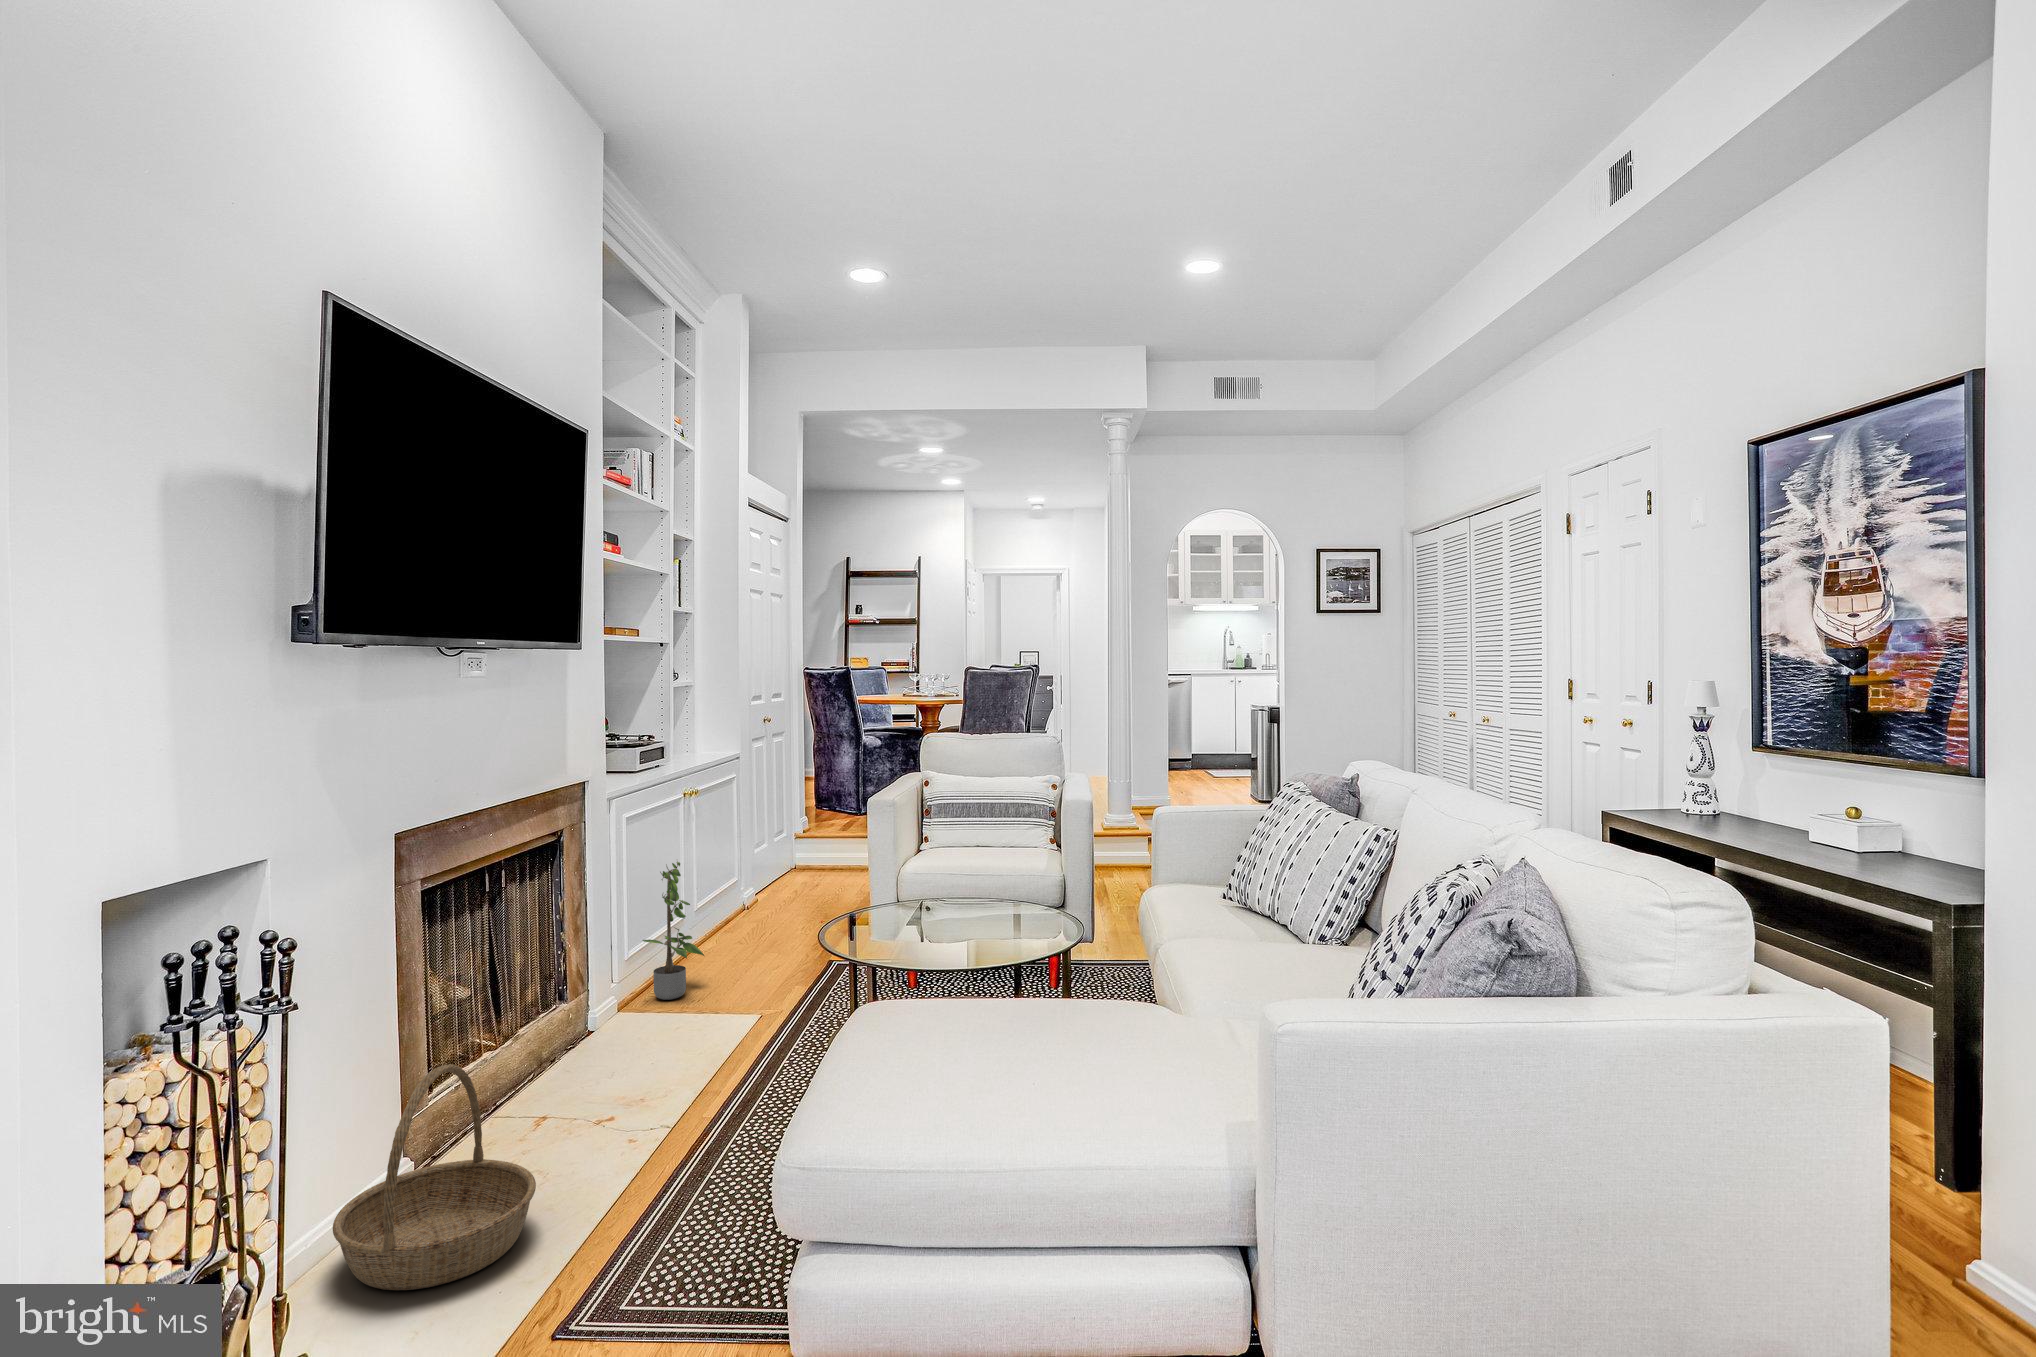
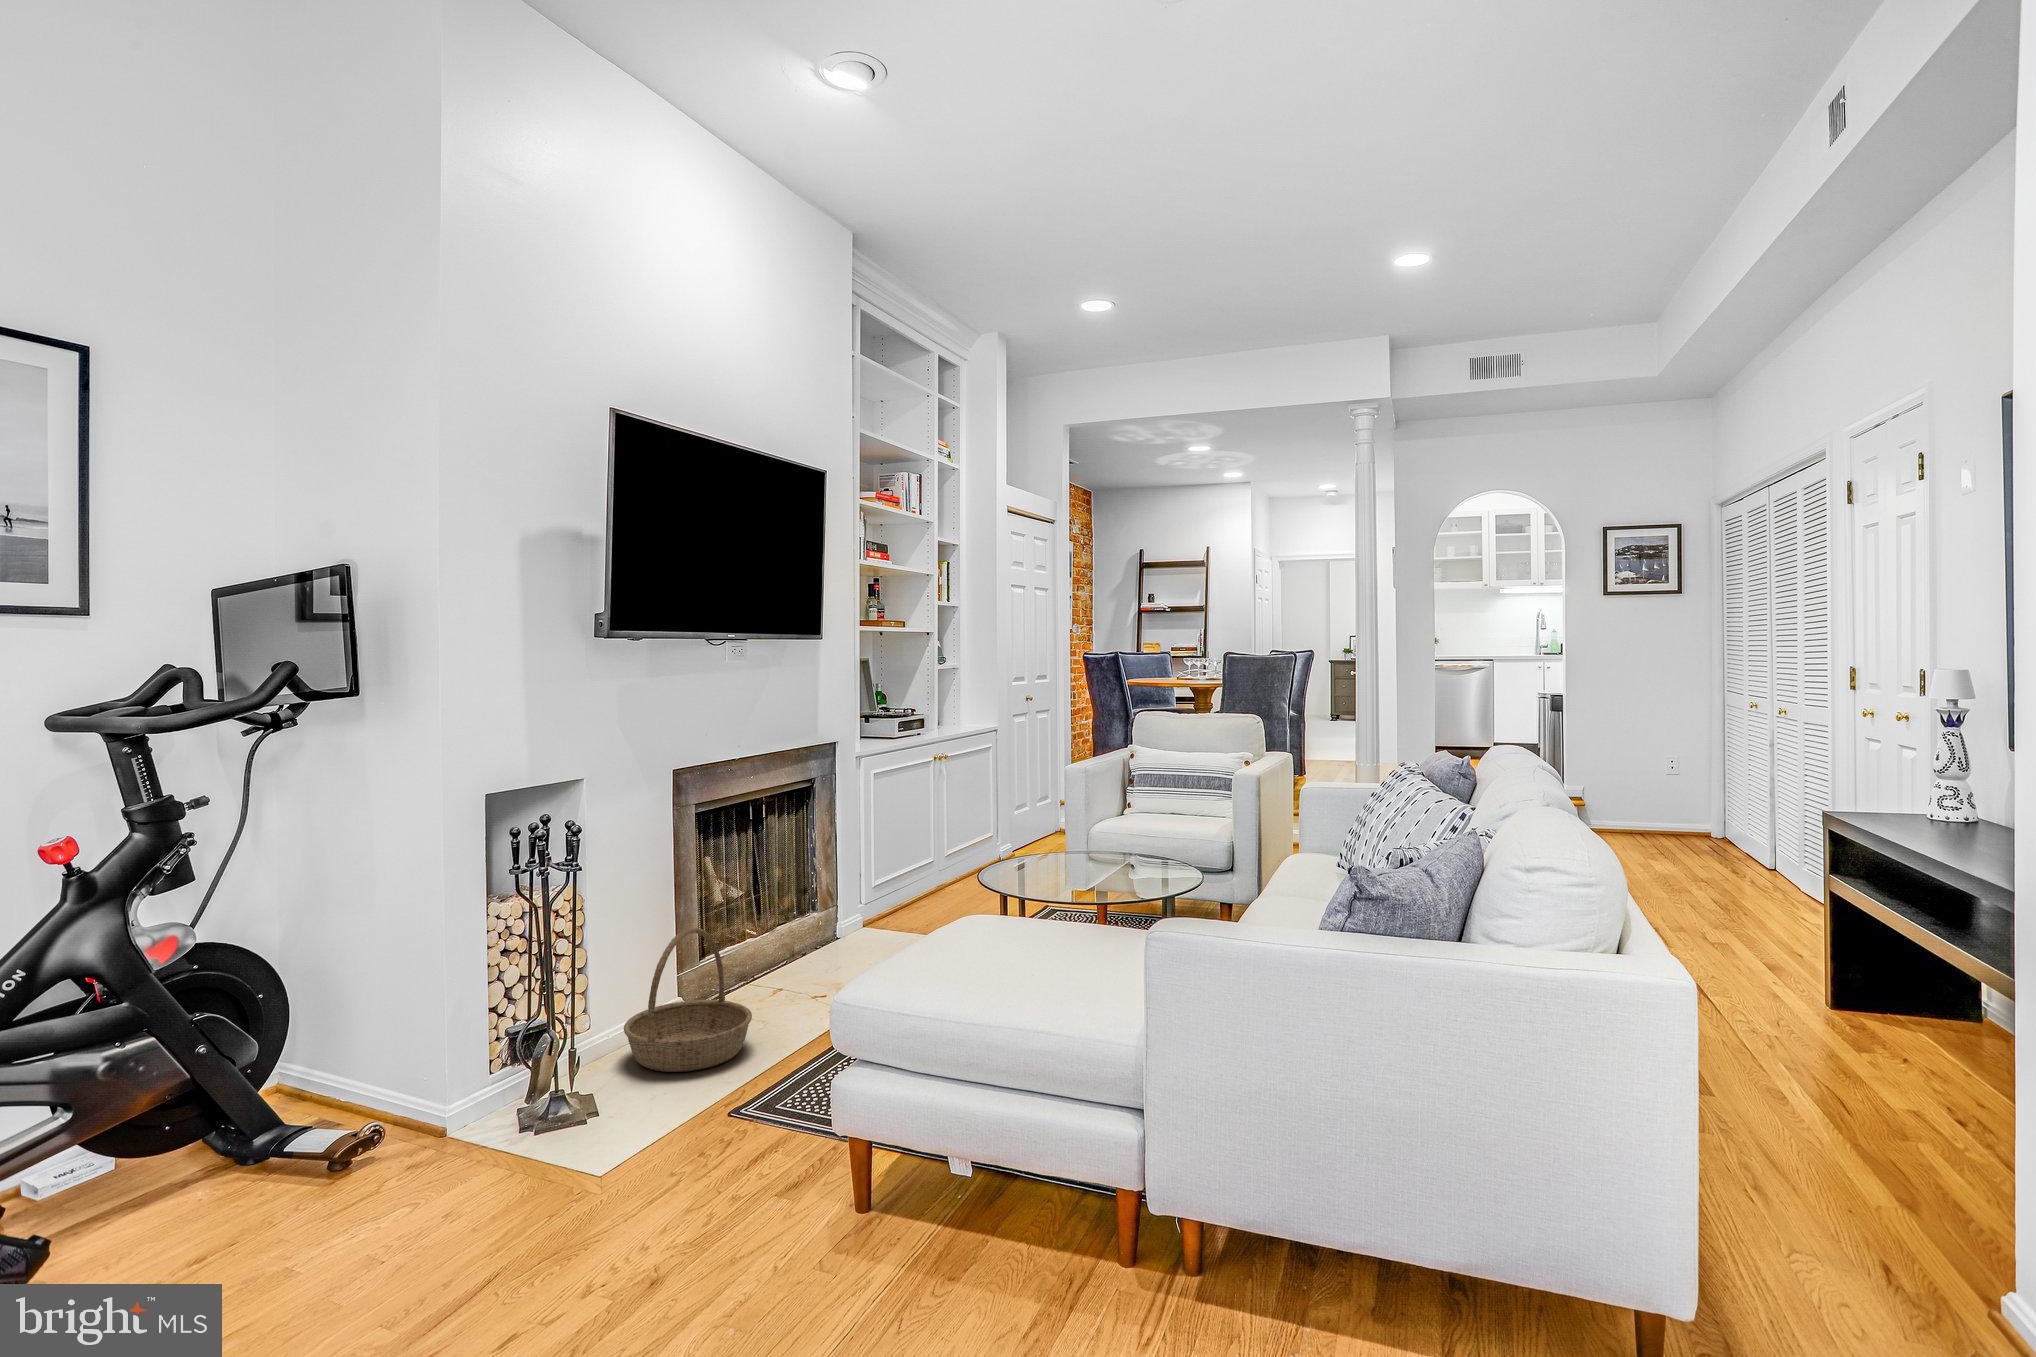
potted plant: present [643,862,704,1000] -> none [884,808,937,921]

